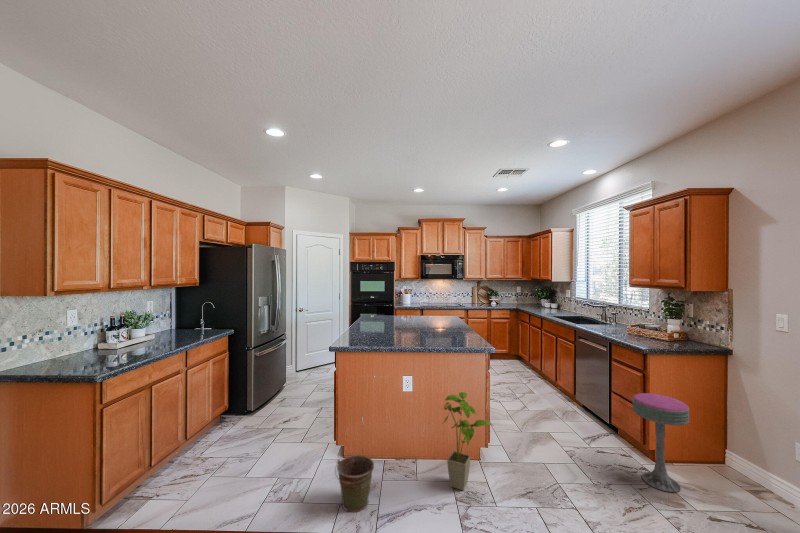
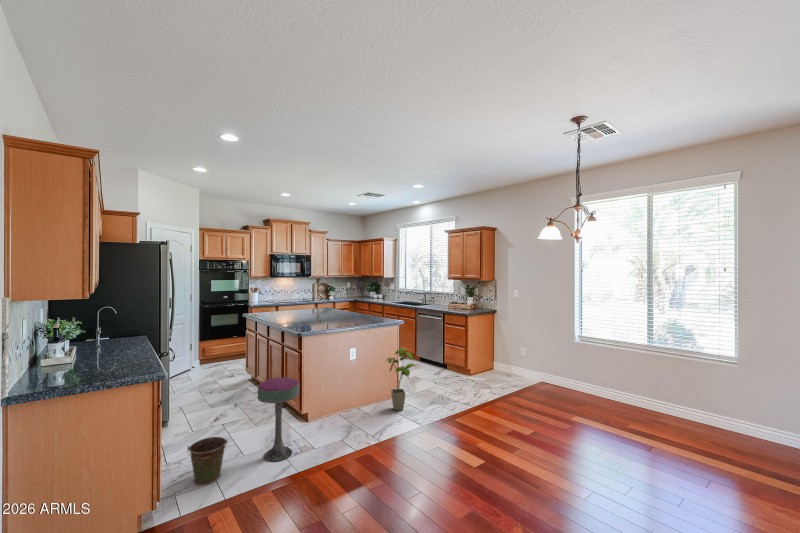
bar stool: present [632,393,689,492] -> present [258,378,299,461]
bucket: present [337,455,374,512] -> present [187,437,228,485]

